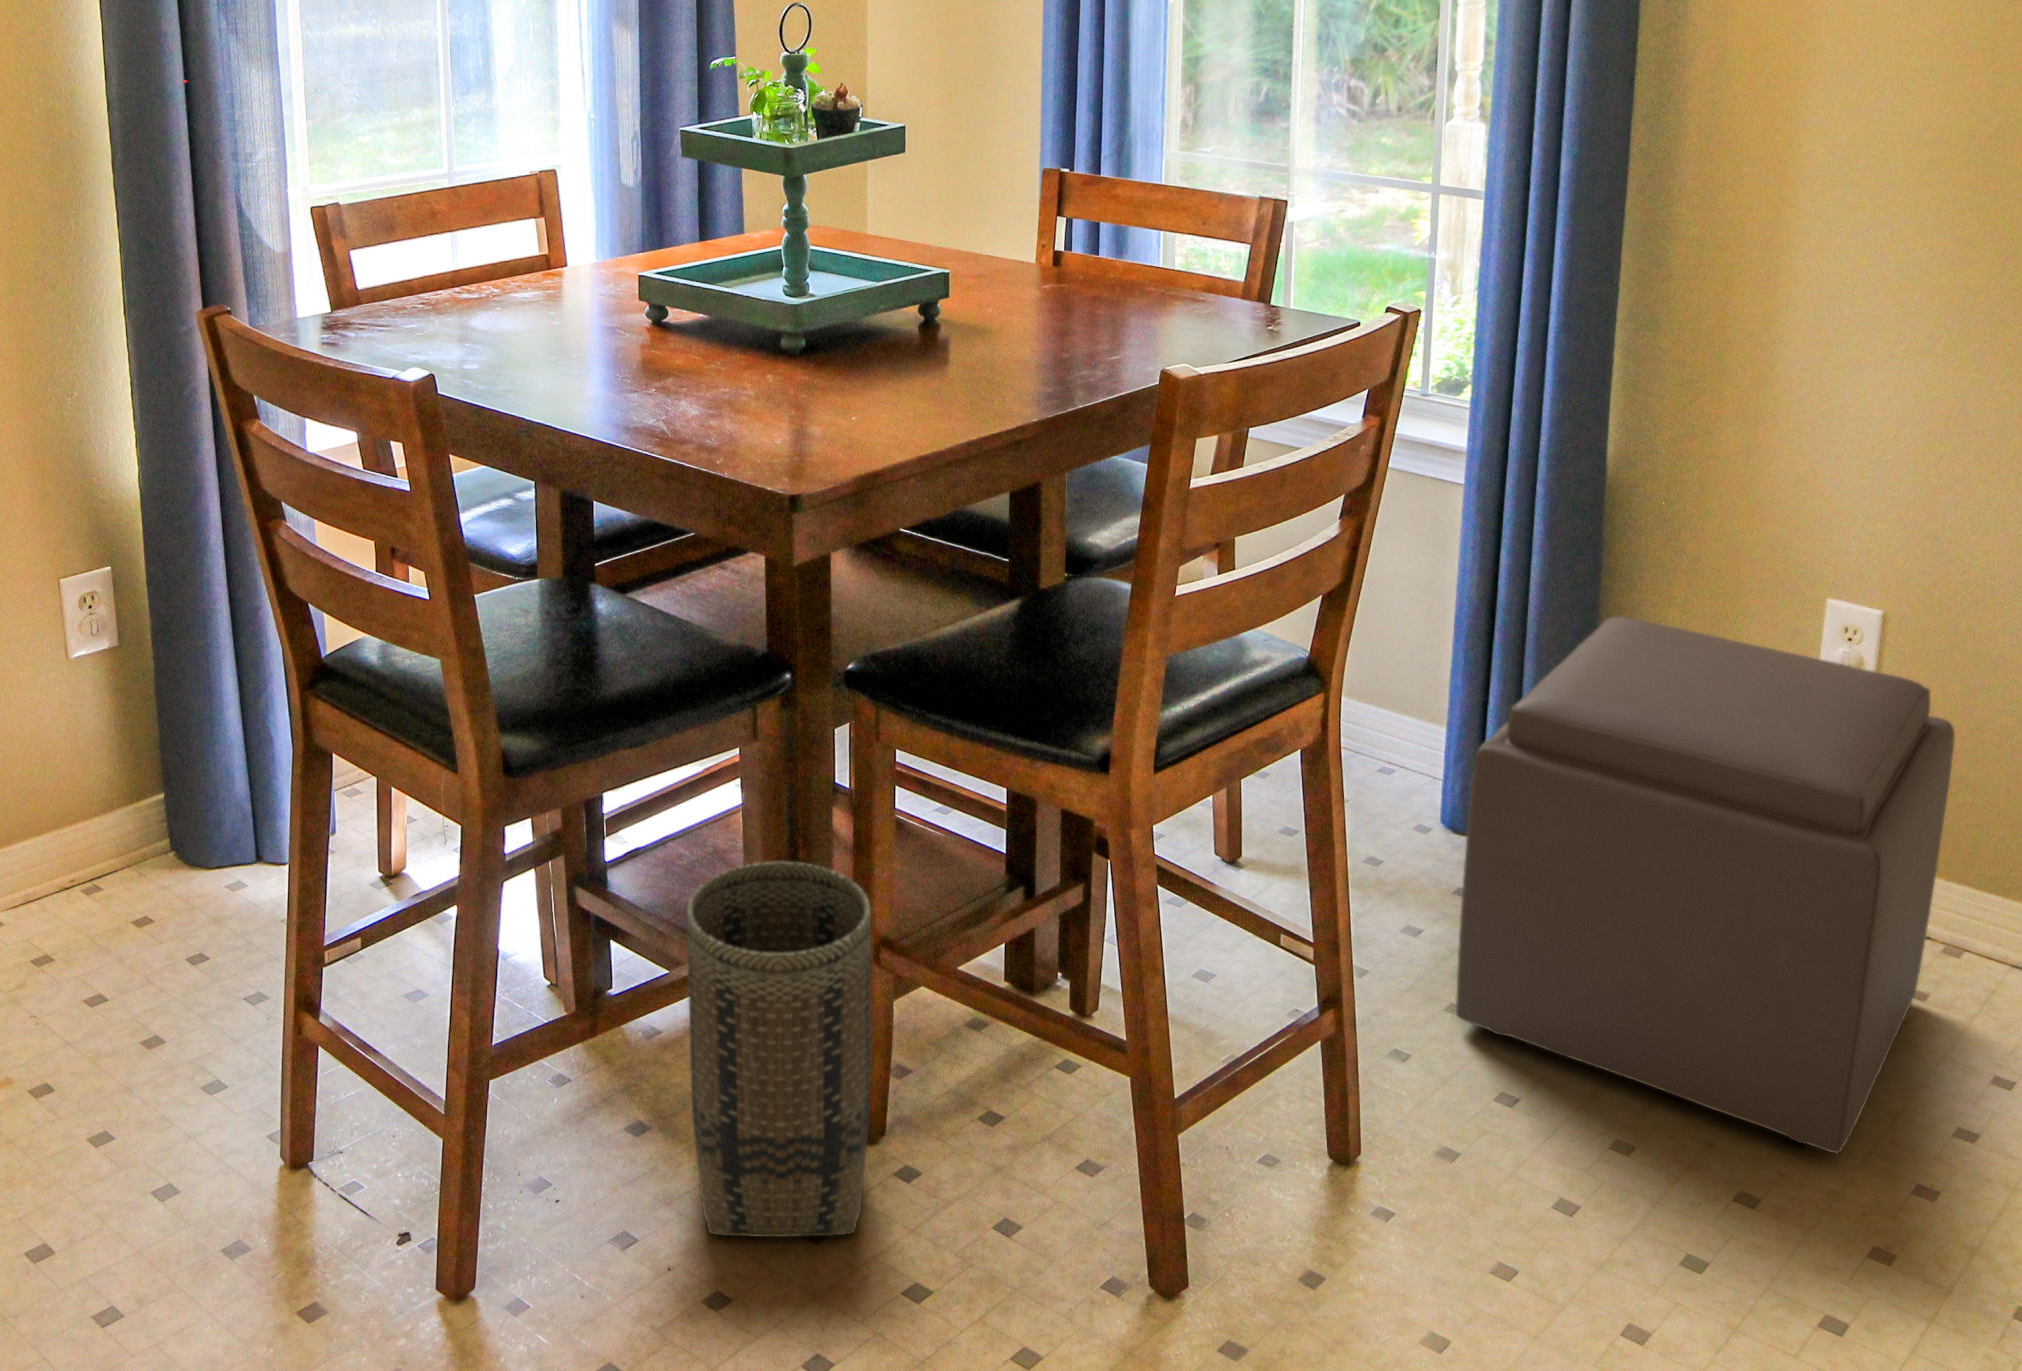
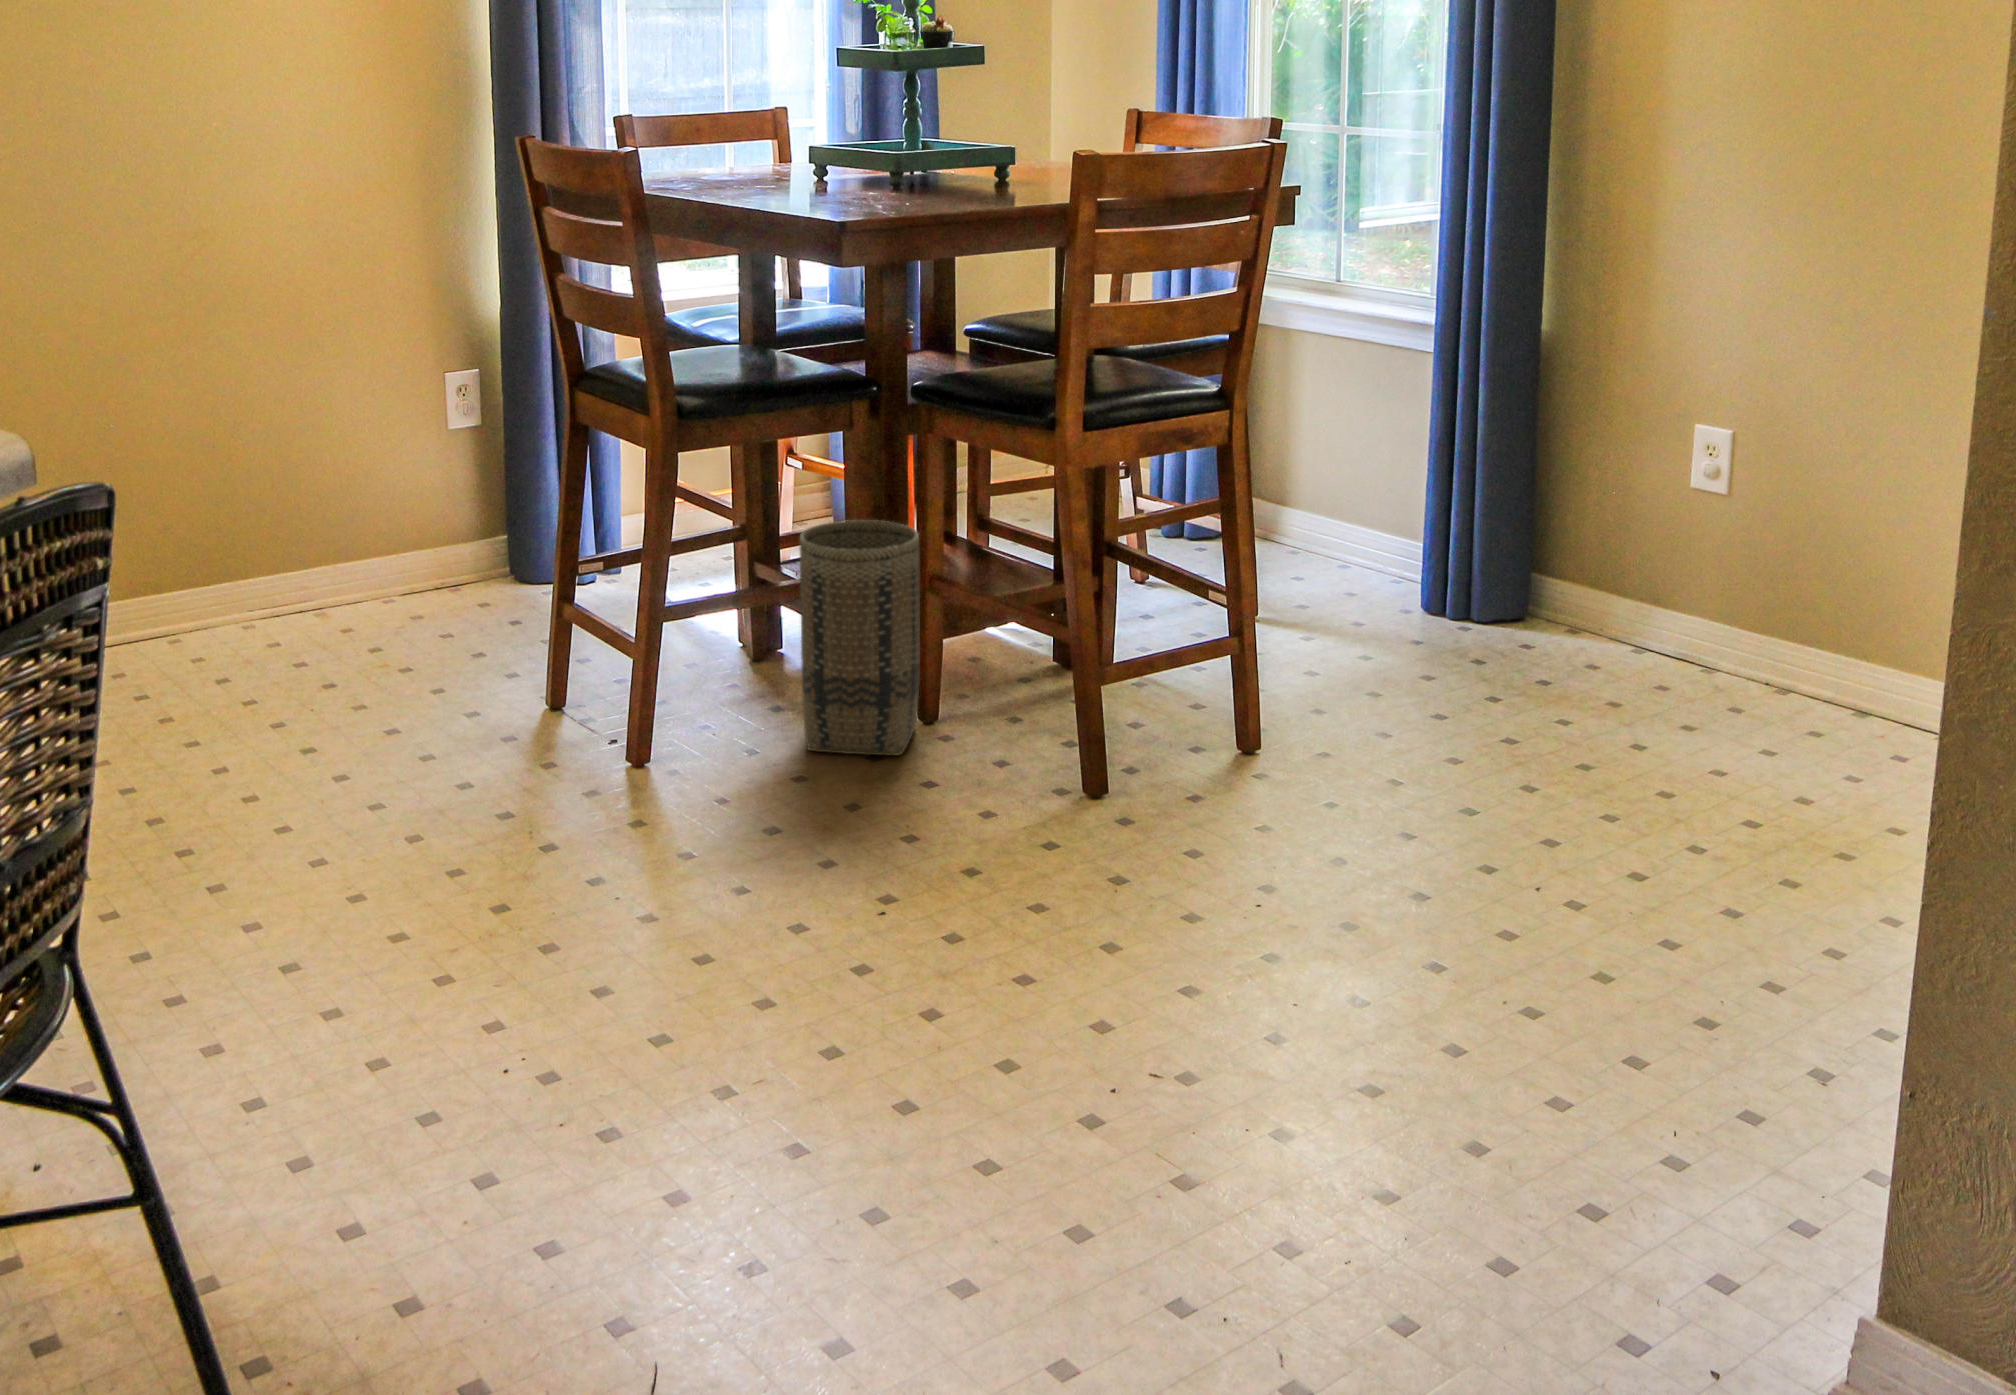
ottoman: present [1456,617,1955,1153] -> none [1368,425,1737,758]

